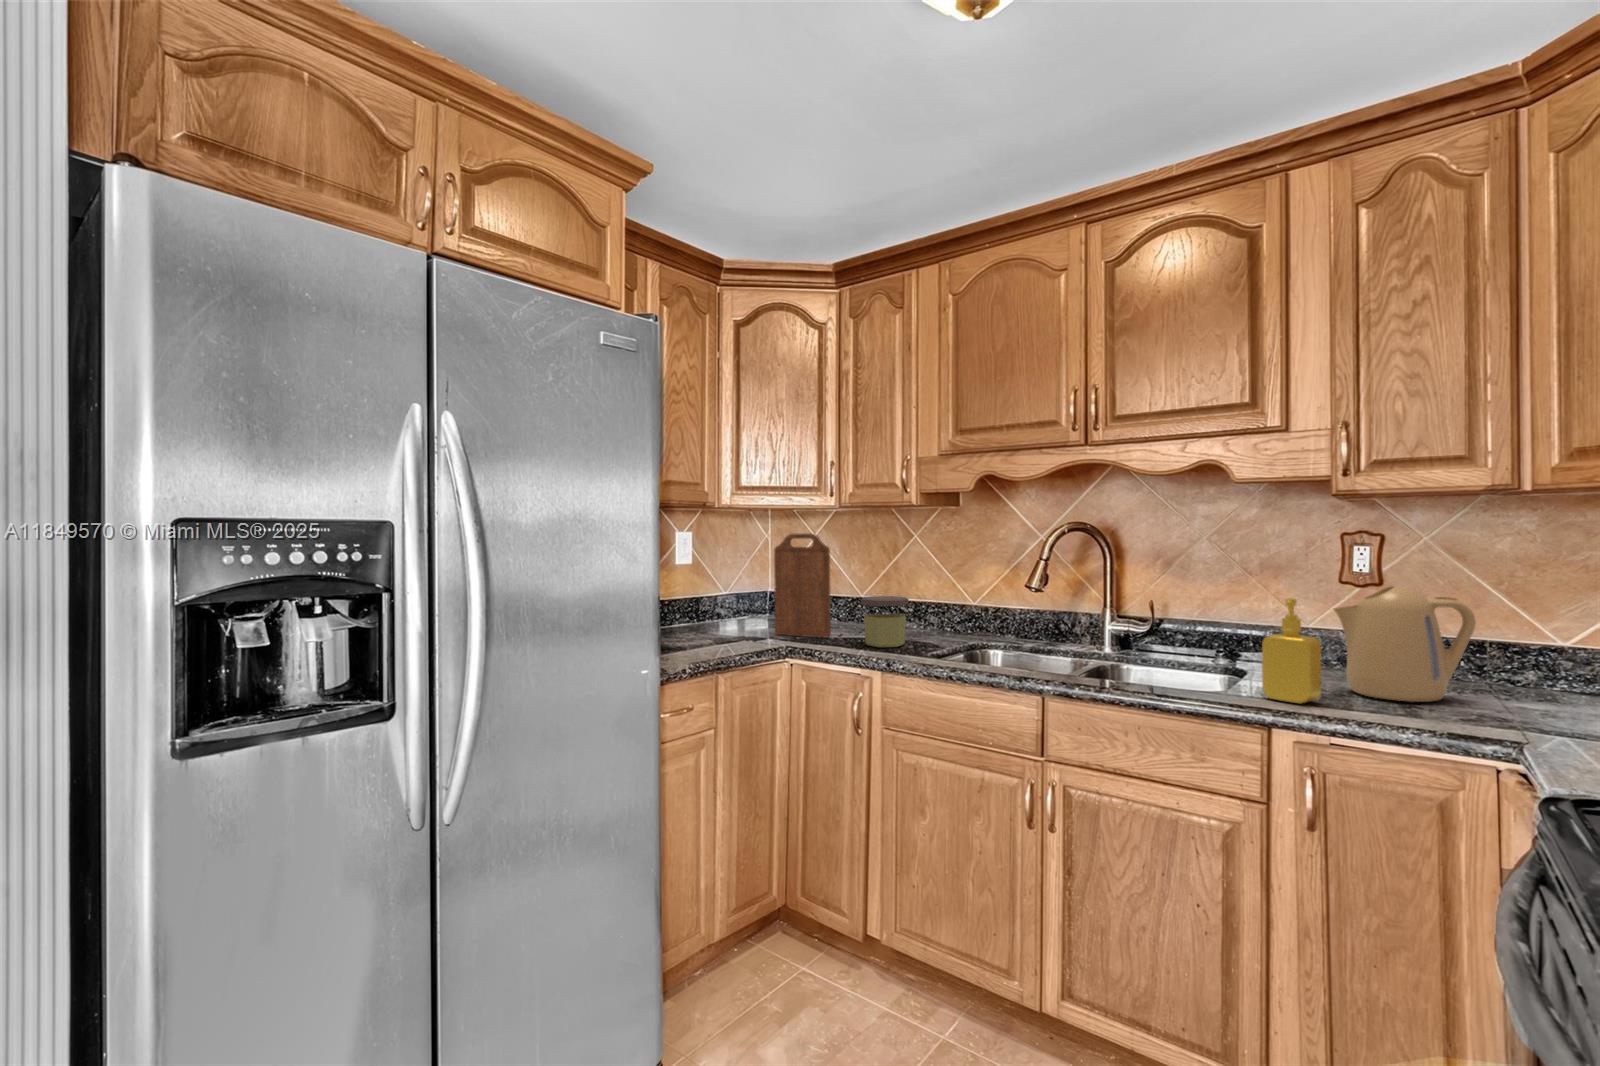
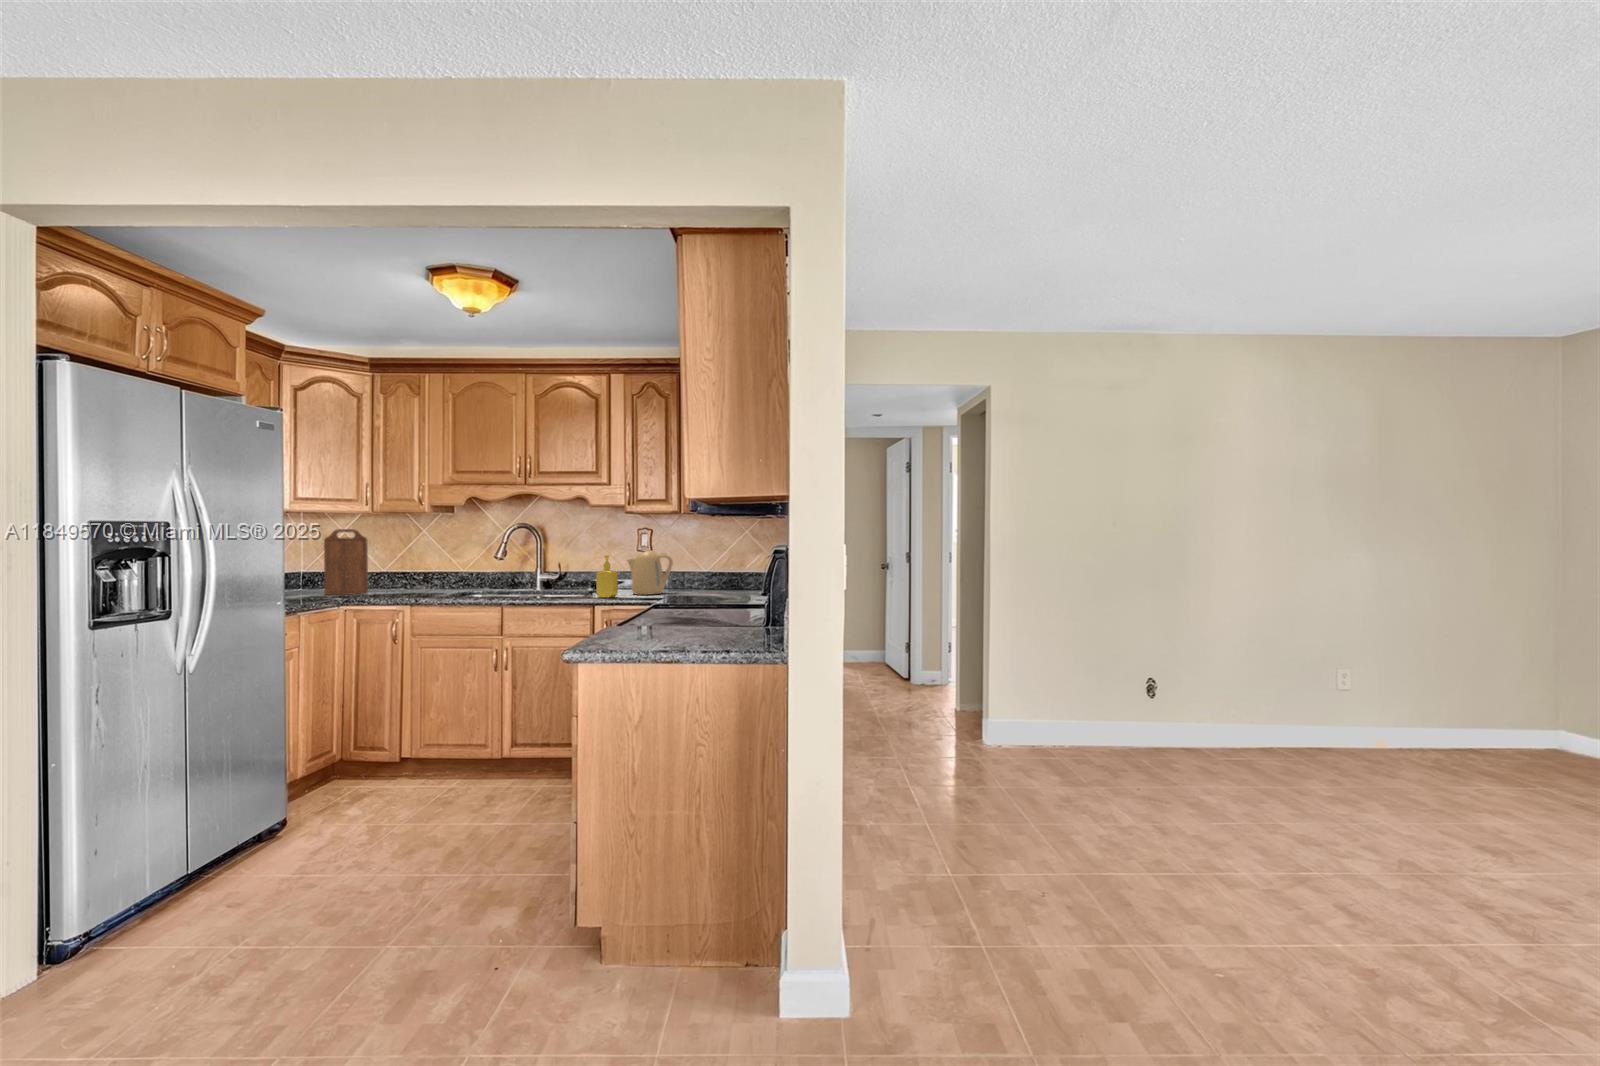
jar: present [861,596,908,647] -> none [392,566,423,596]

